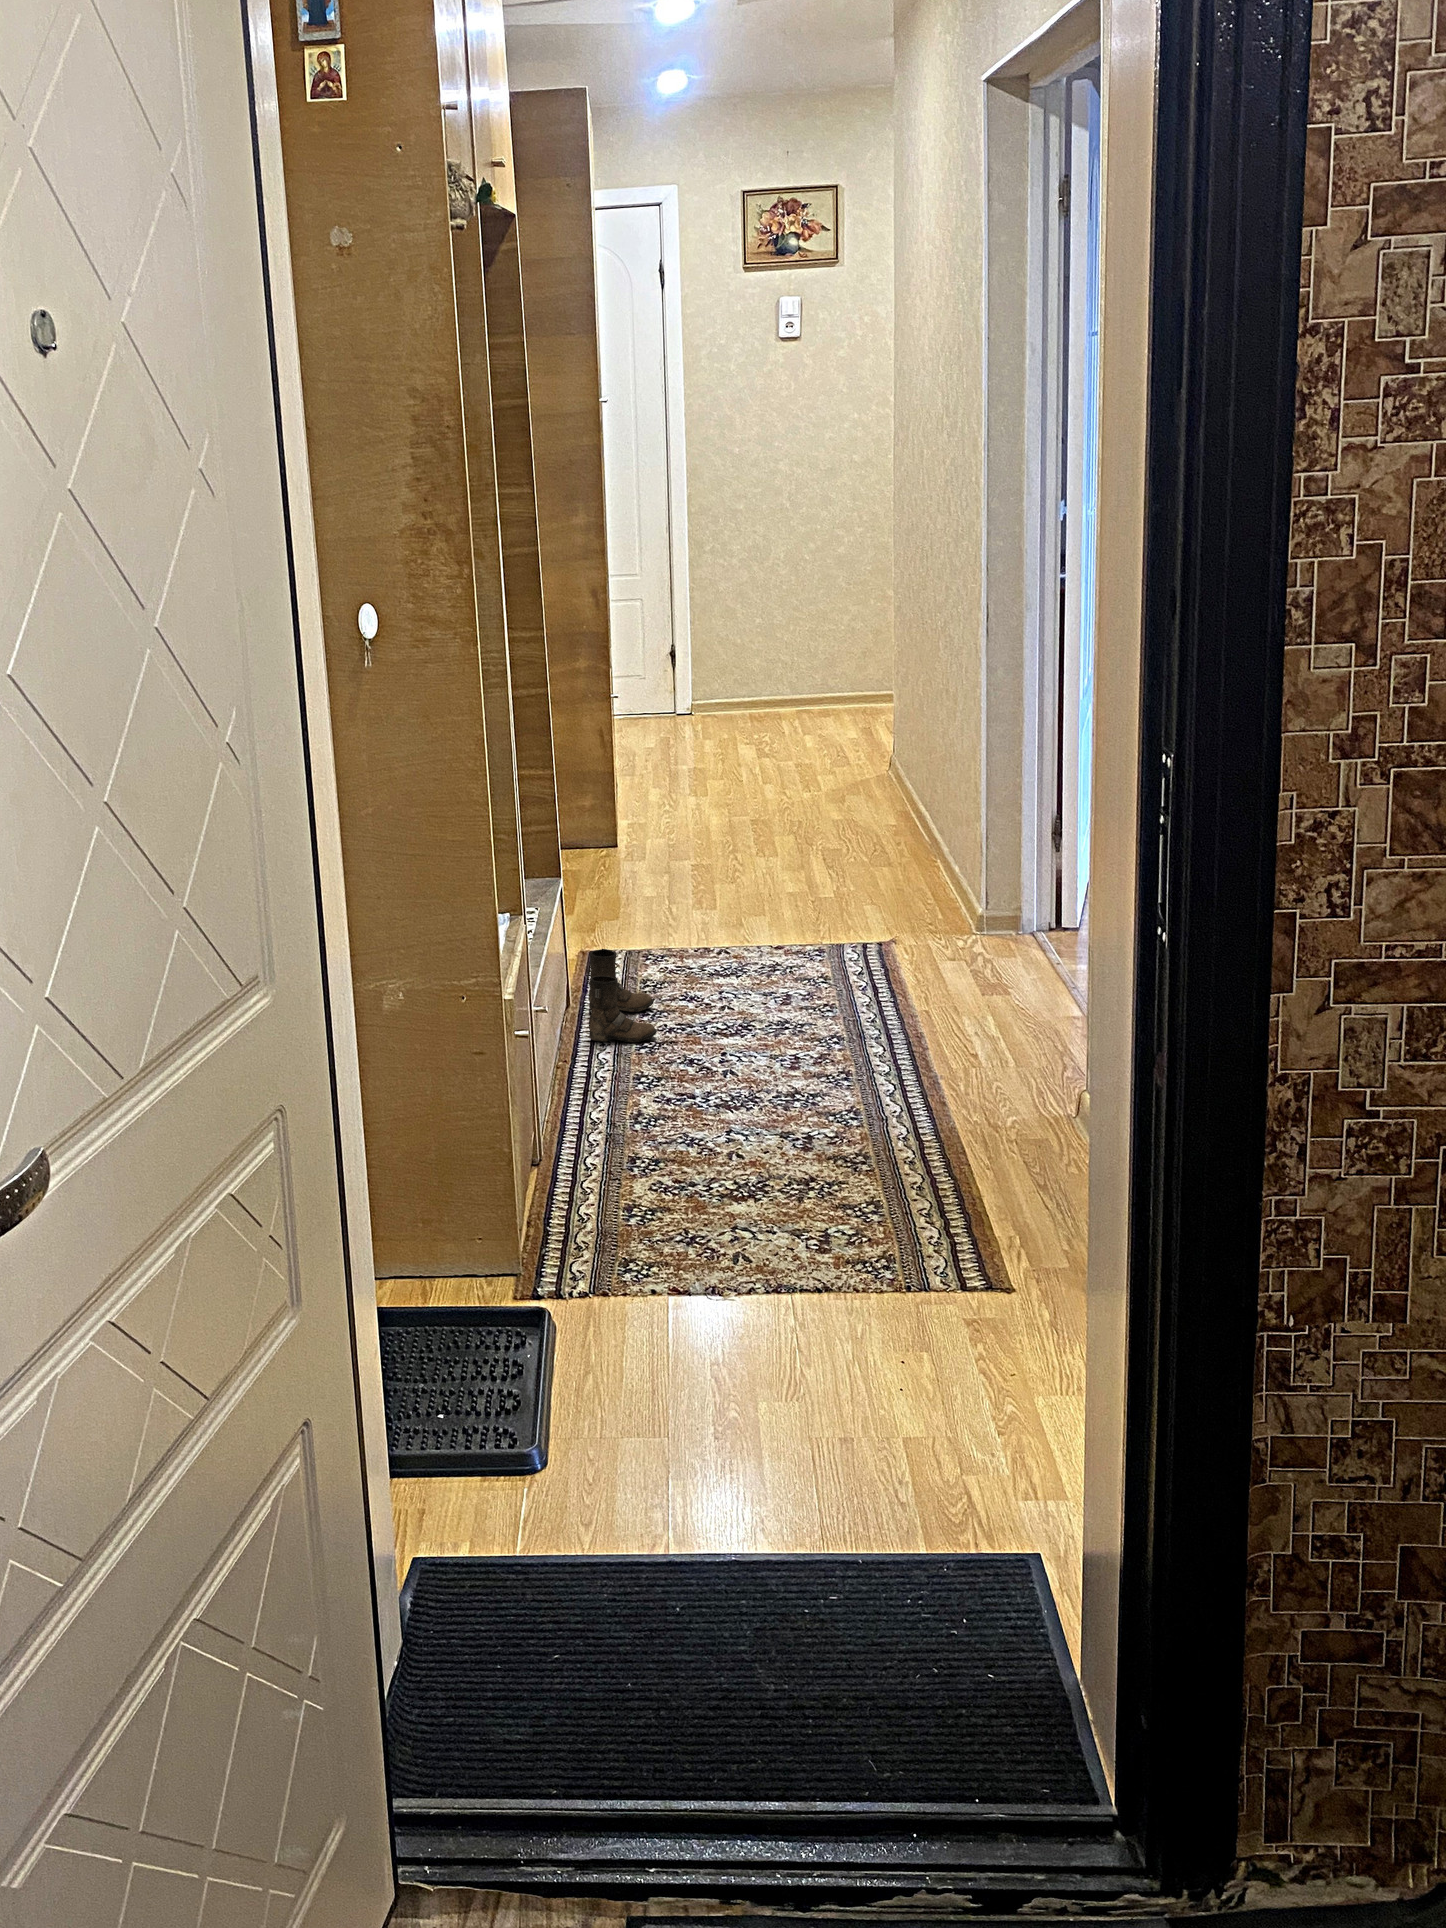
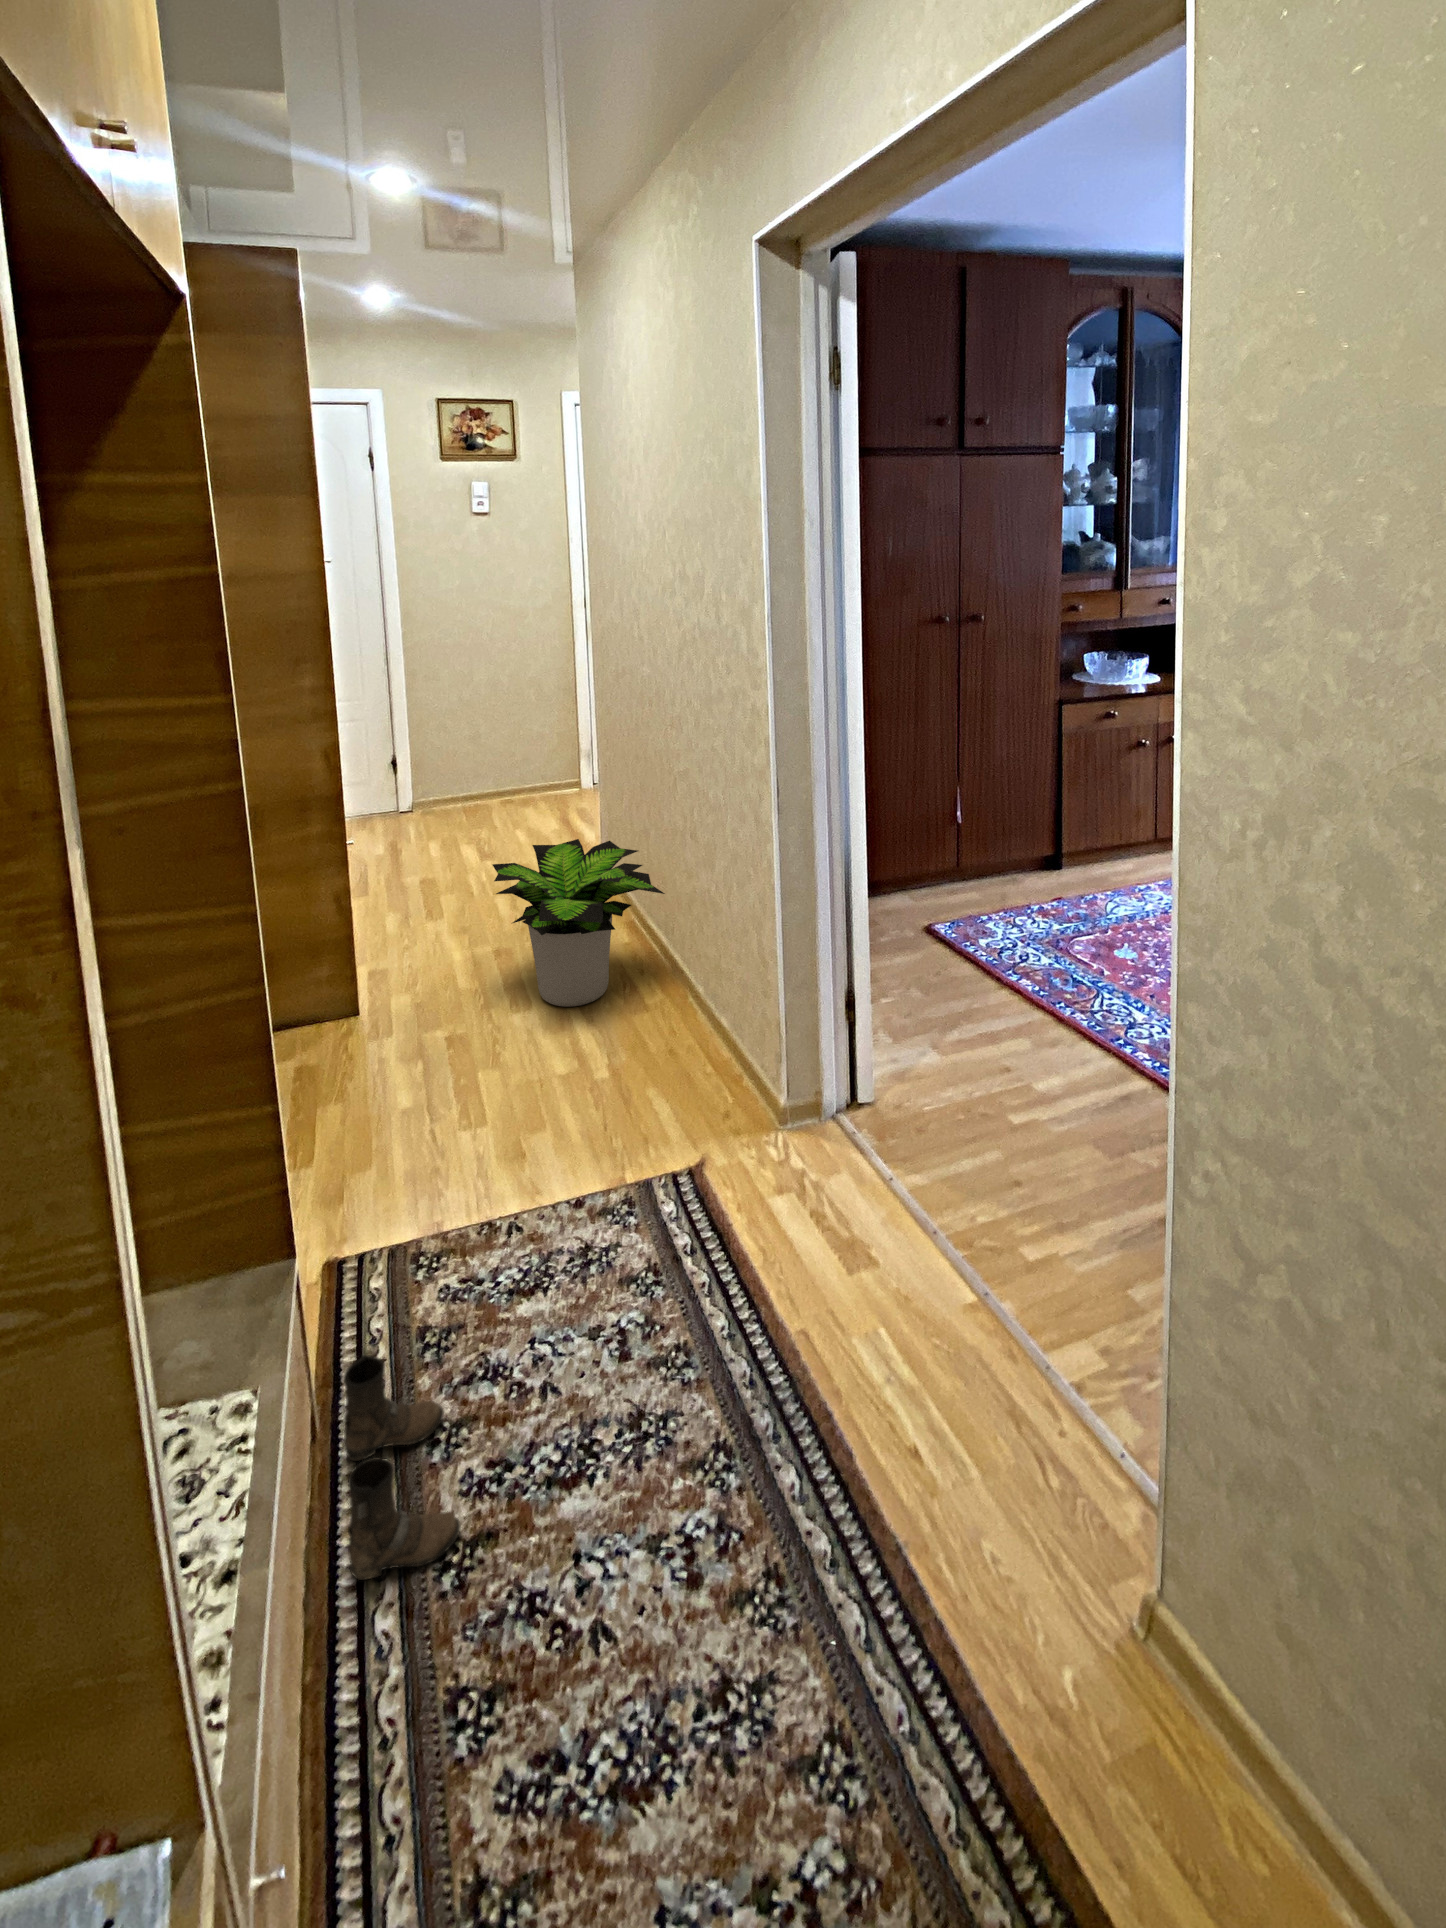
potted plant: none [745,700,923,858] -> present [492,839,665,1007]

